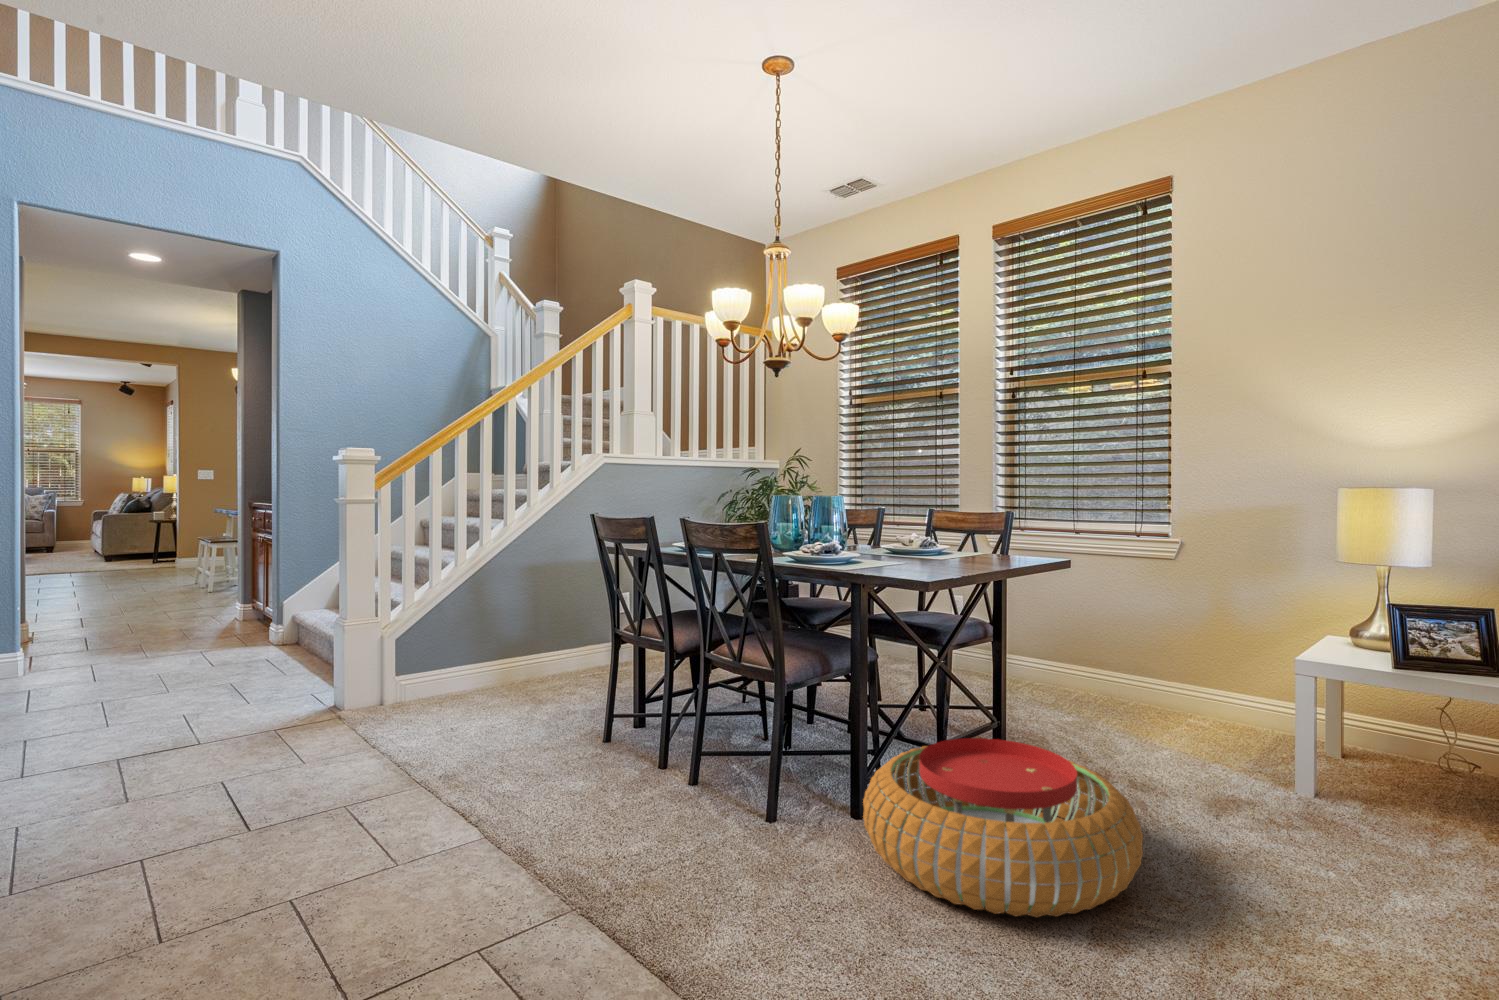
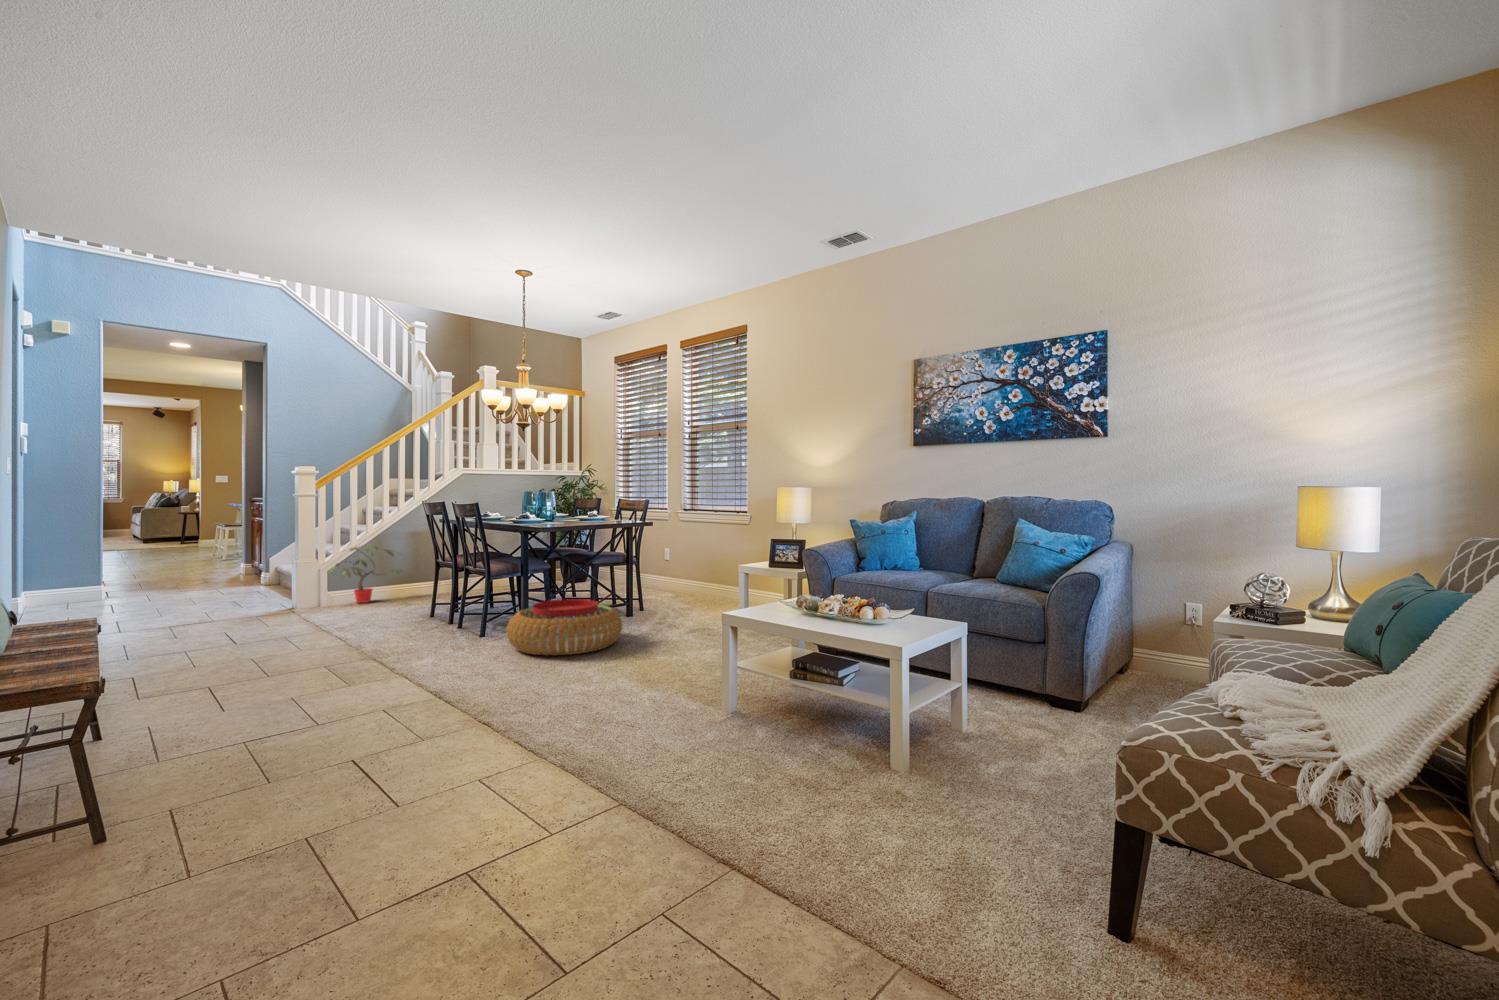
potted plant: none [391,588,527,696] -> present [328,545,403,603]

